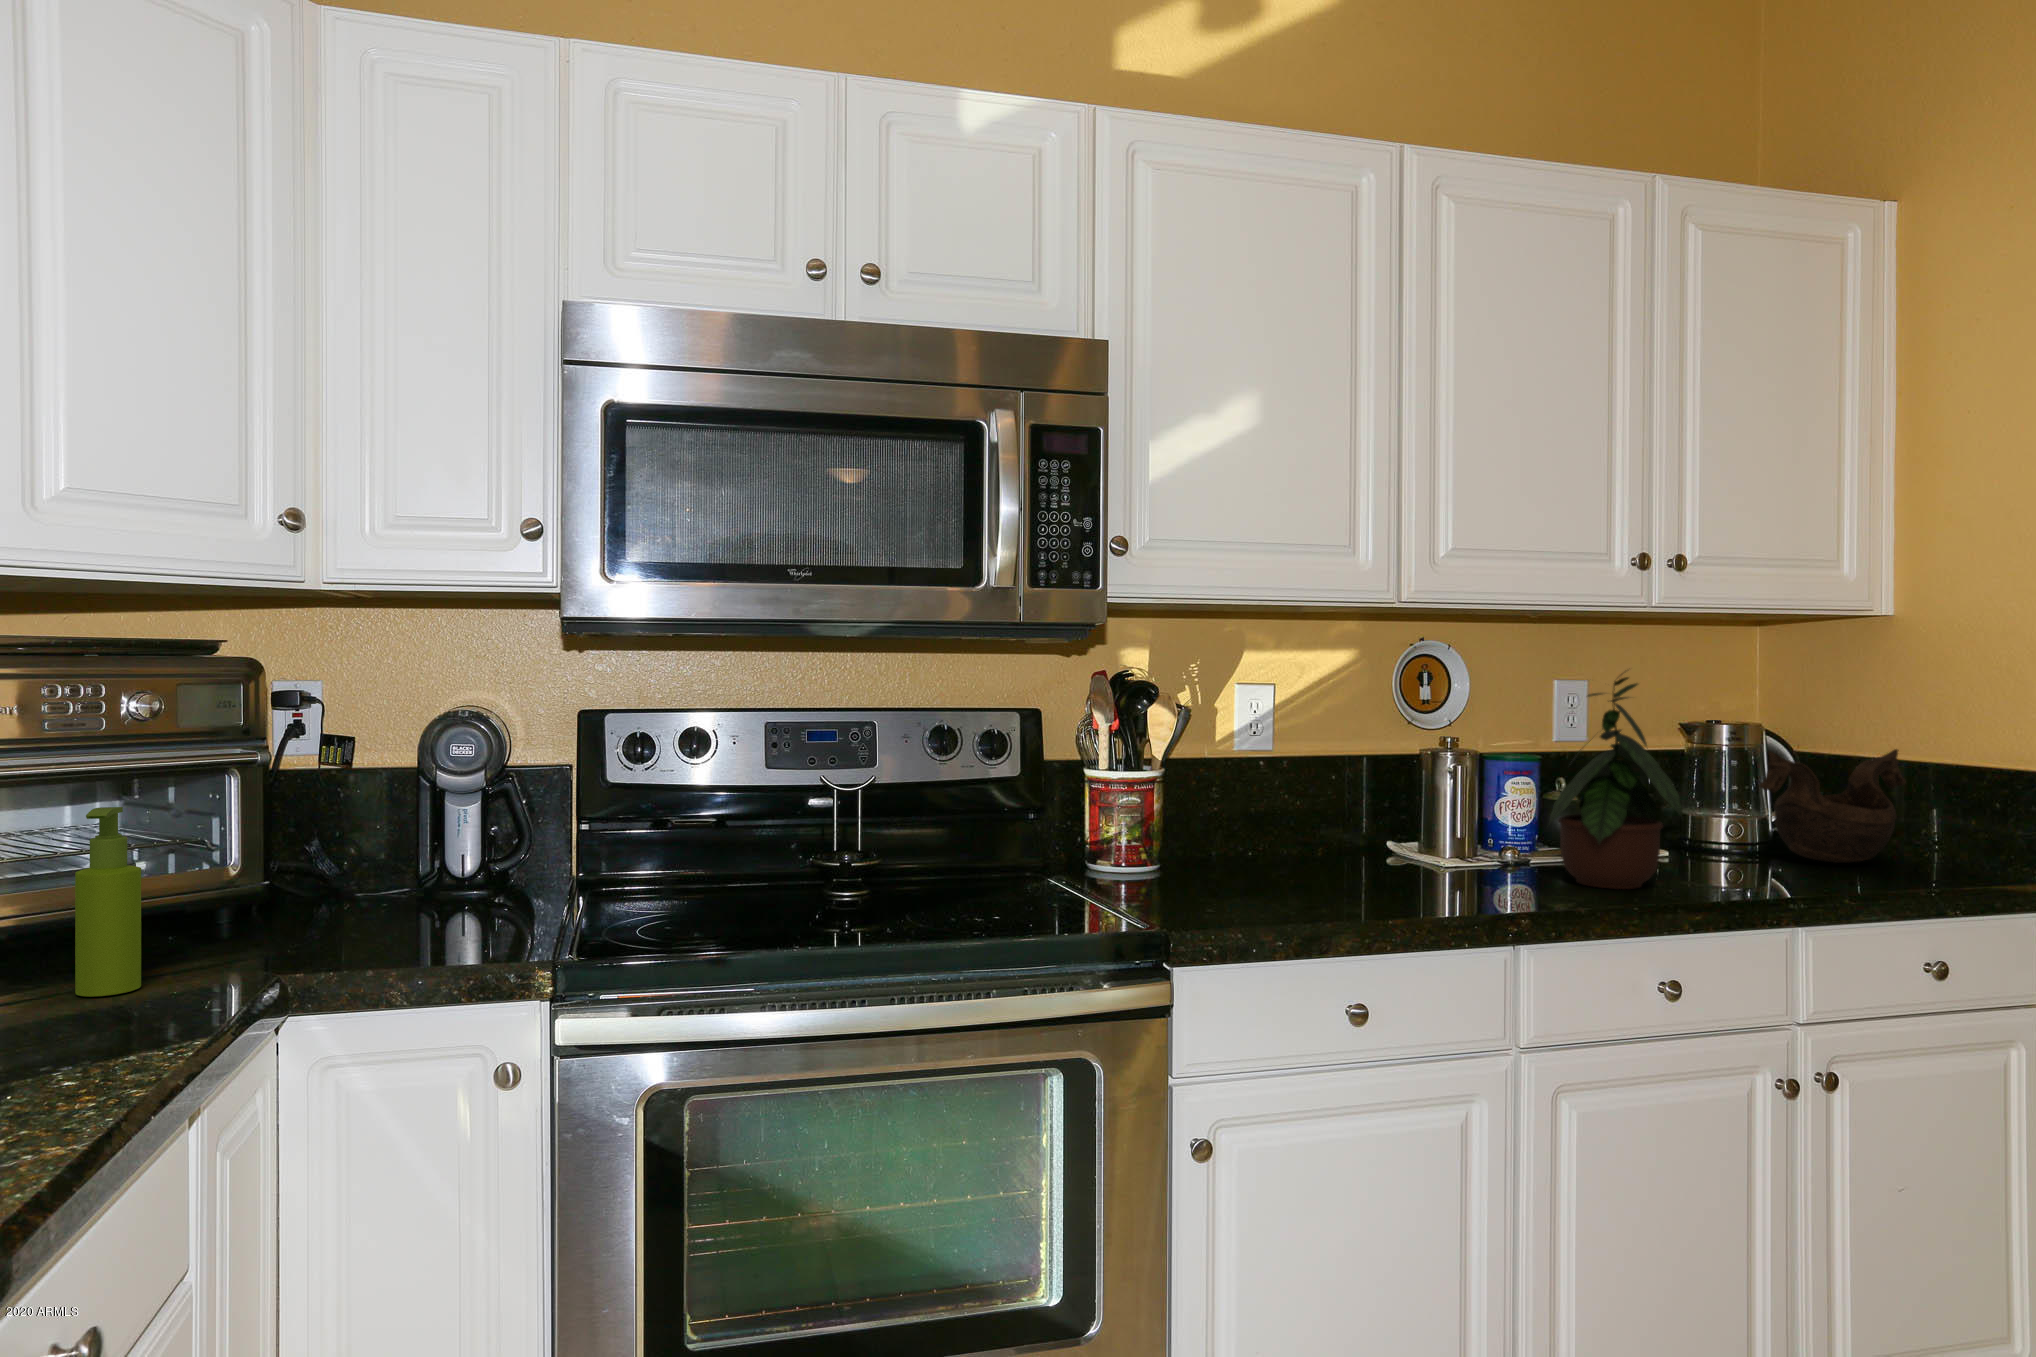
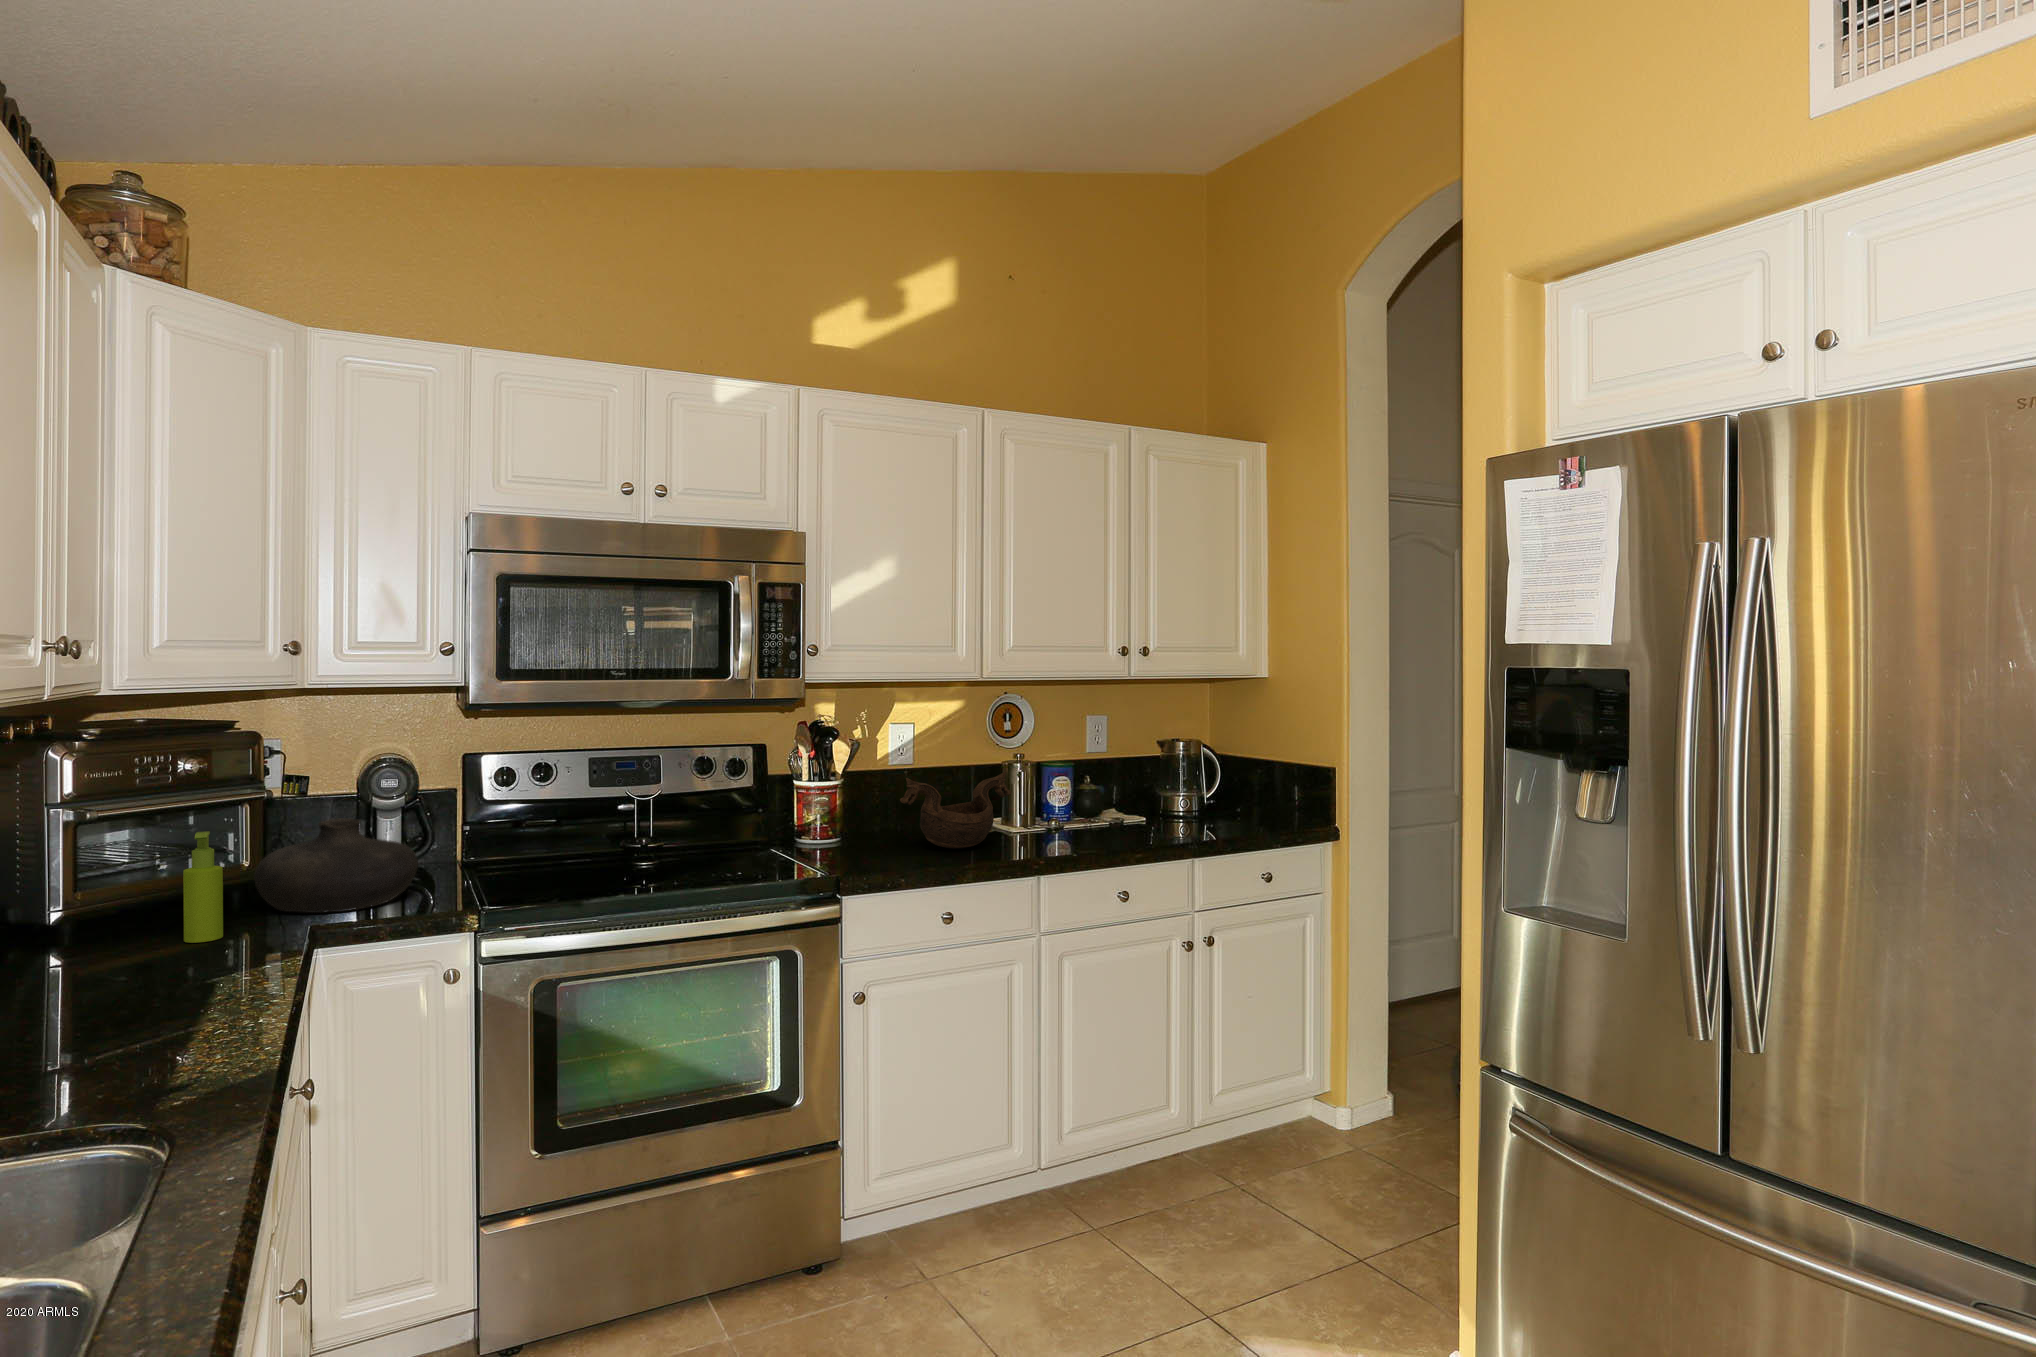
potted plant: present [1550,674,1682,889] -> none [1060,717,1139,841]
decorative bowl: present [1759,749,1906,863] -> present [900,772,1011,848]
vase: none [227,798,483,952] -> present [254,818,418,913]

